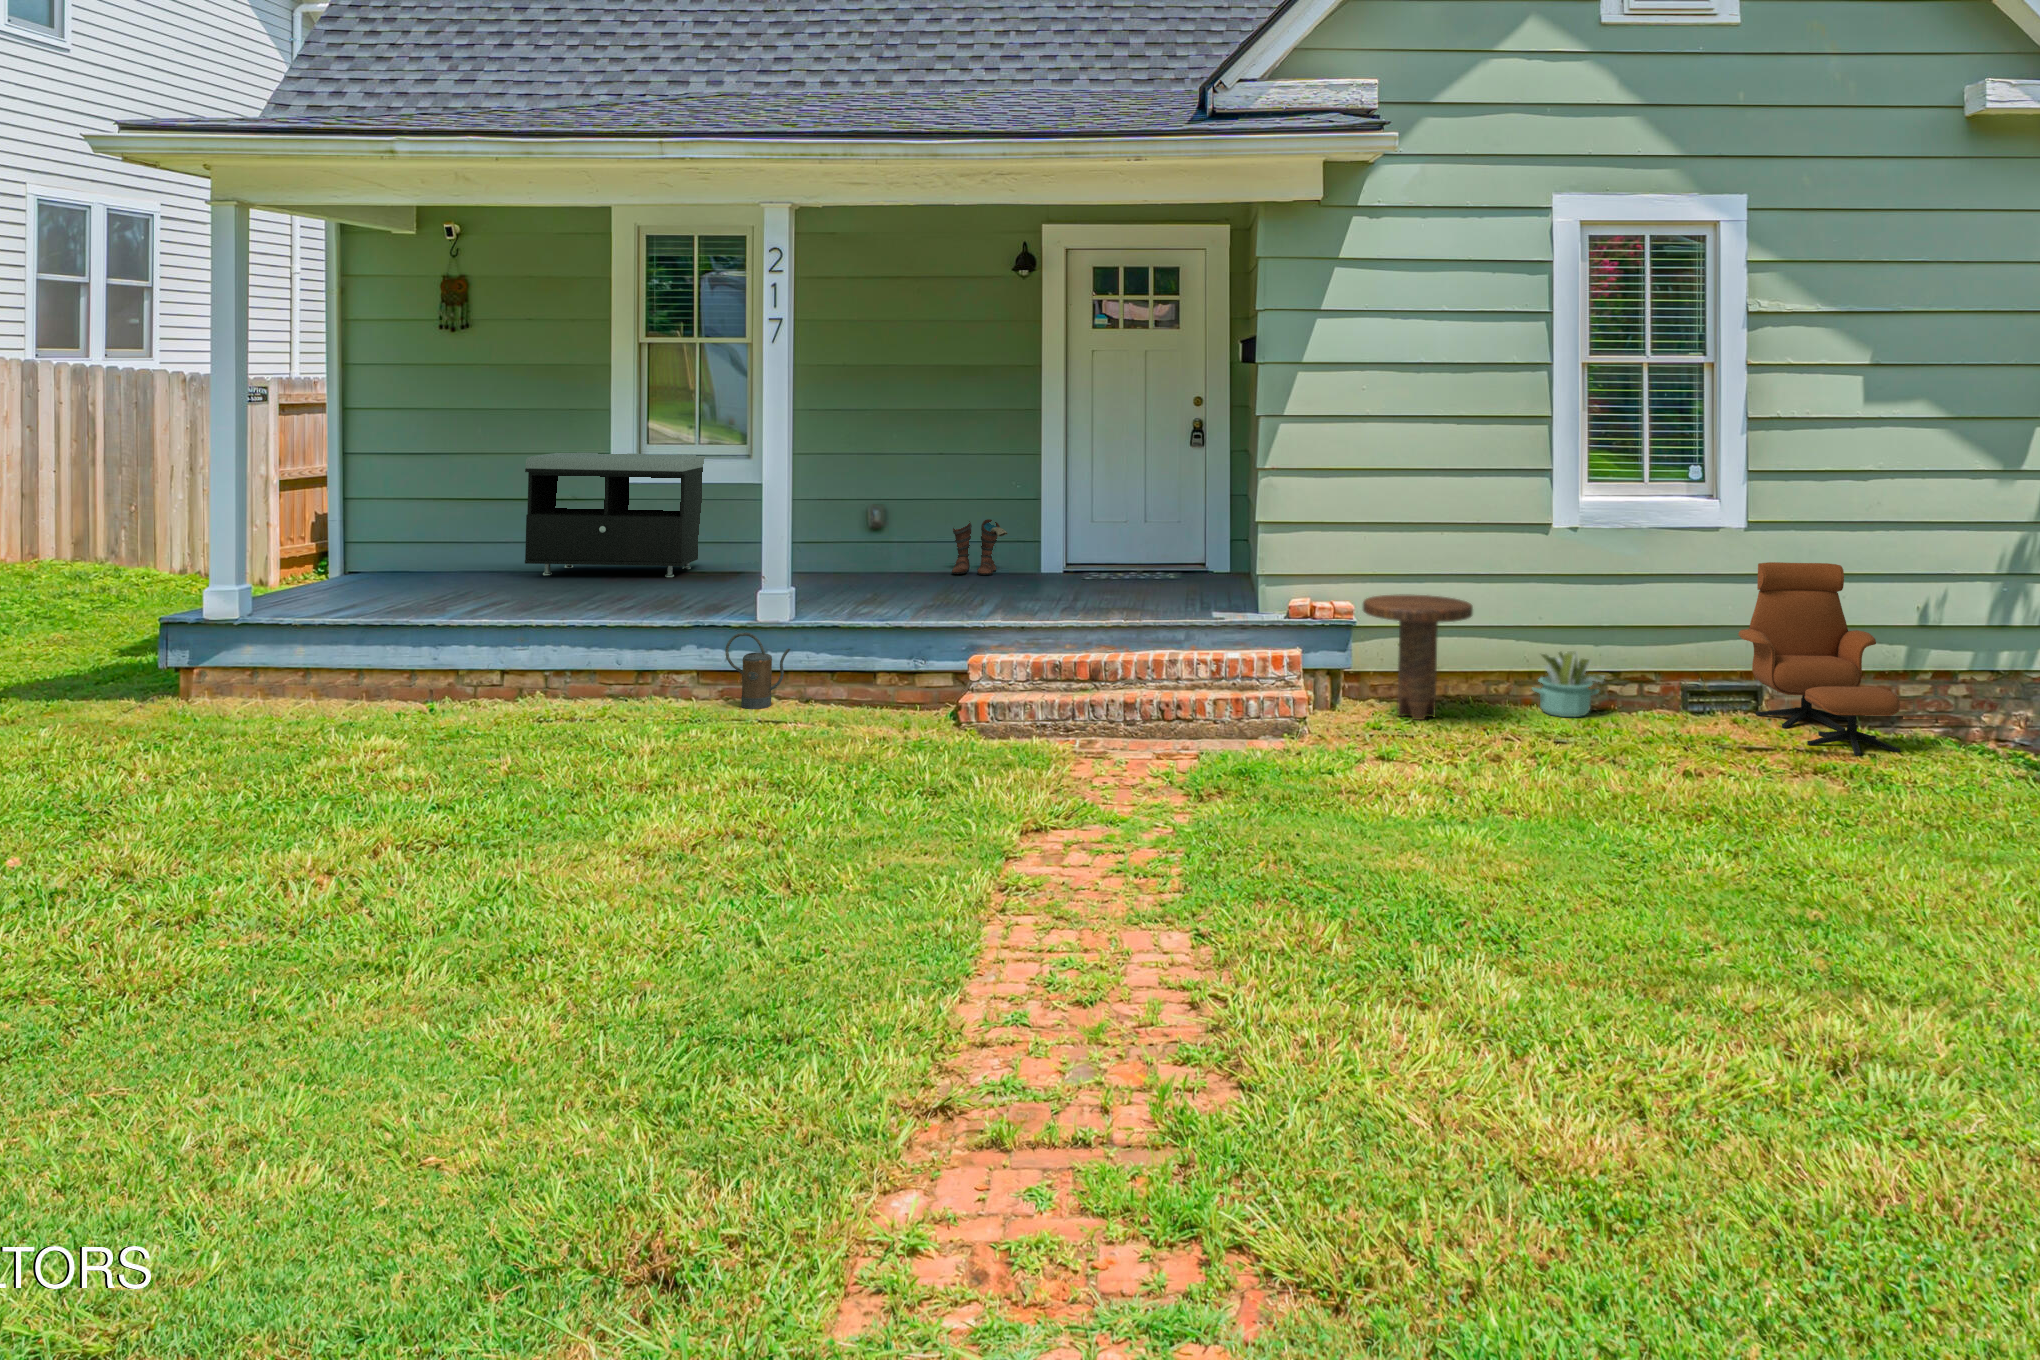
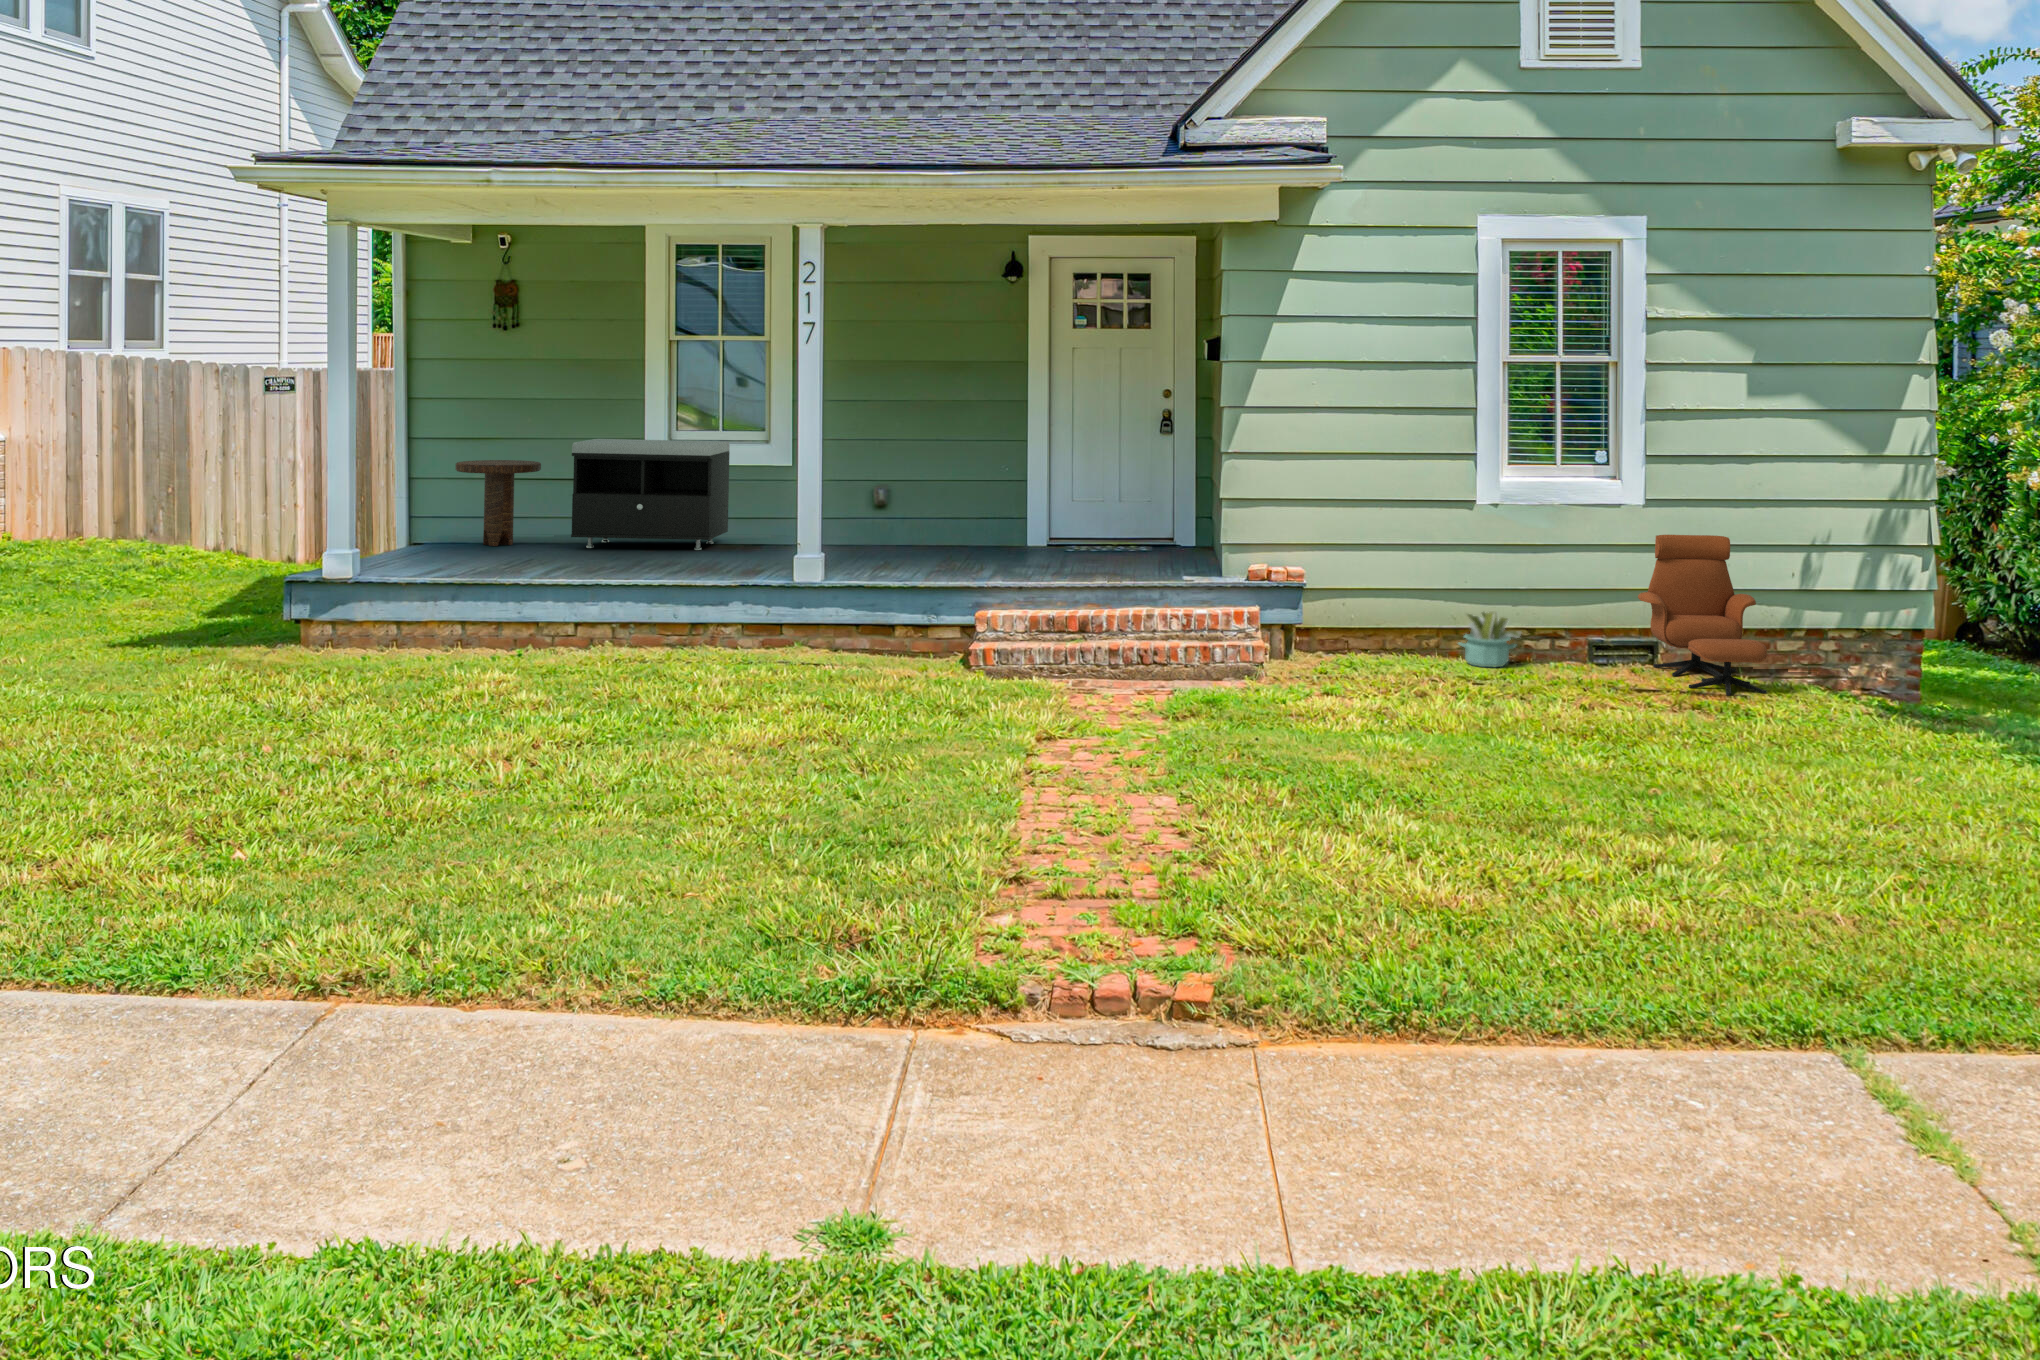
boots: present [952,519,1008,575] -> none [947,500,998,549]
side table: present [1363,594,1473,720] -> present [456,460,541,546]
watering can: present [725,633,791,709] -> none [764,592,820,656]

